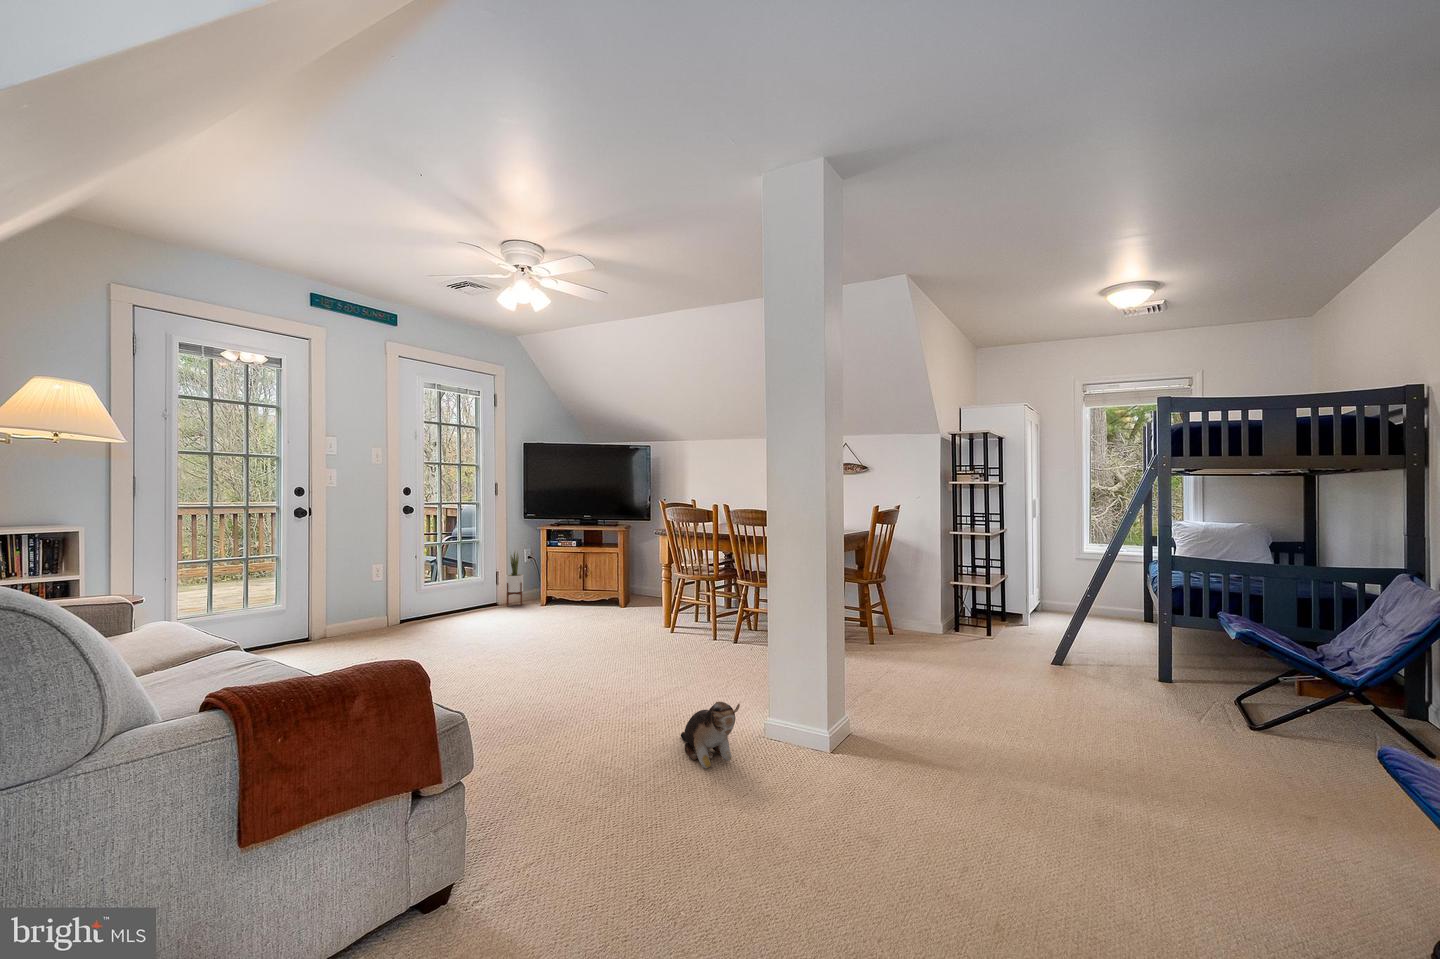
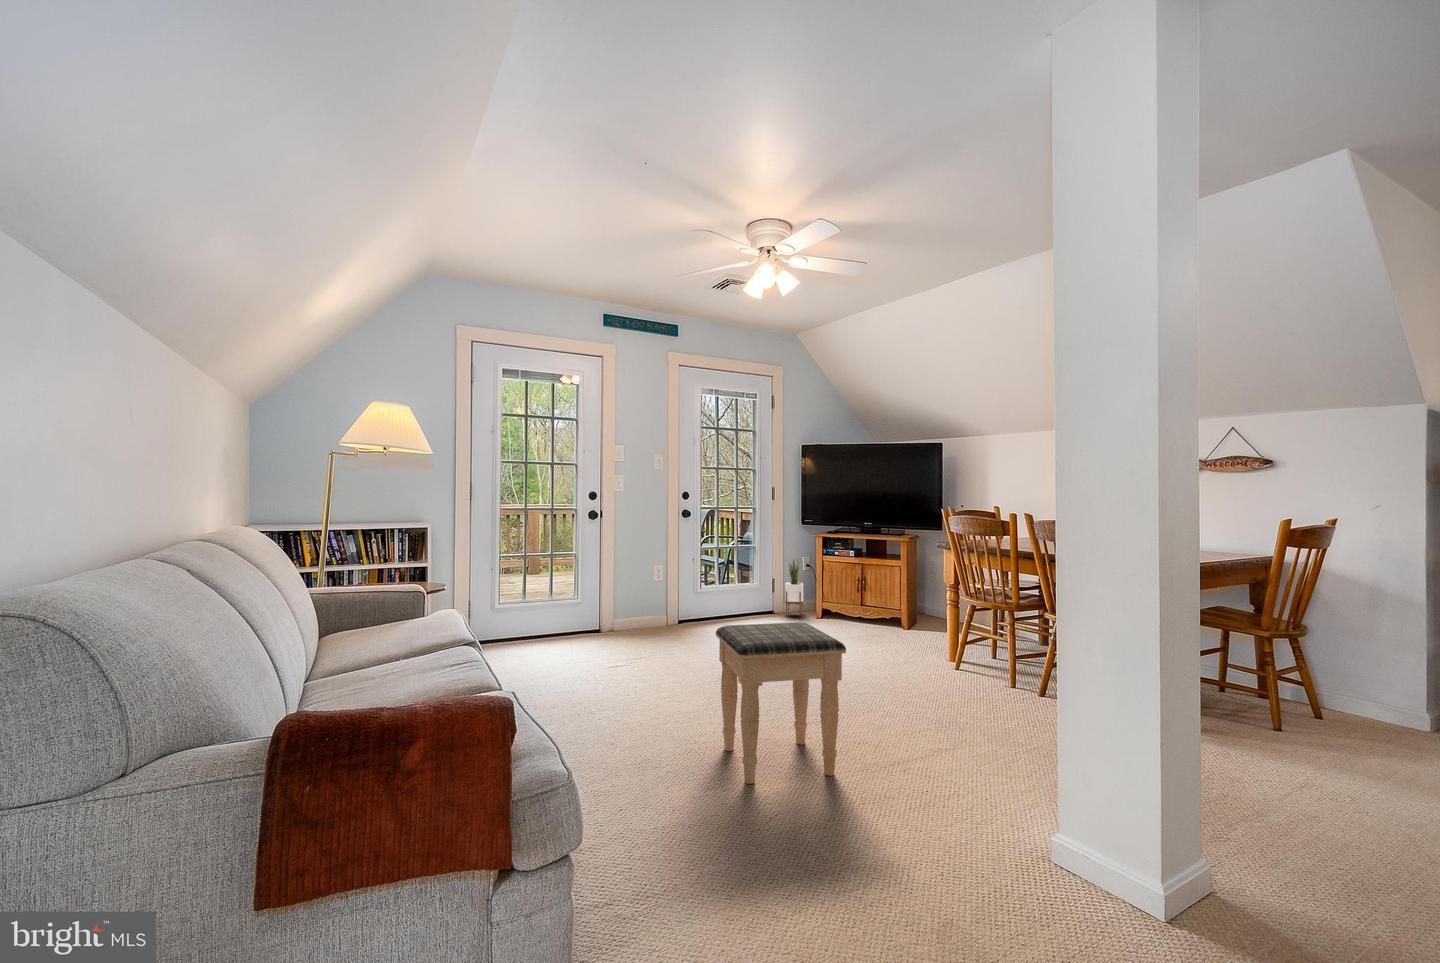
footstool: none [503,598,625,736] -> present [716,622,846,784]
plush toy: present [681,702,740,768] -> none [897,793,963,883]

